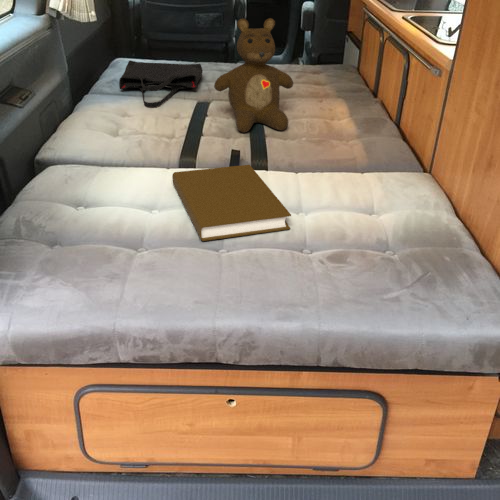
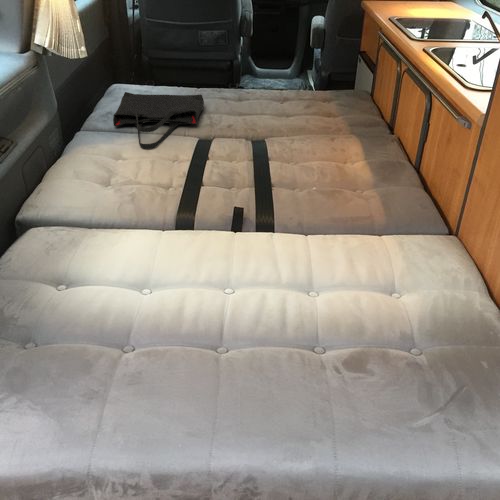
teddy bear: present [214,18,293,132] -> none [215,56,302,181]
book: present [172,165,291,241] -> none [166,229,300,335]

